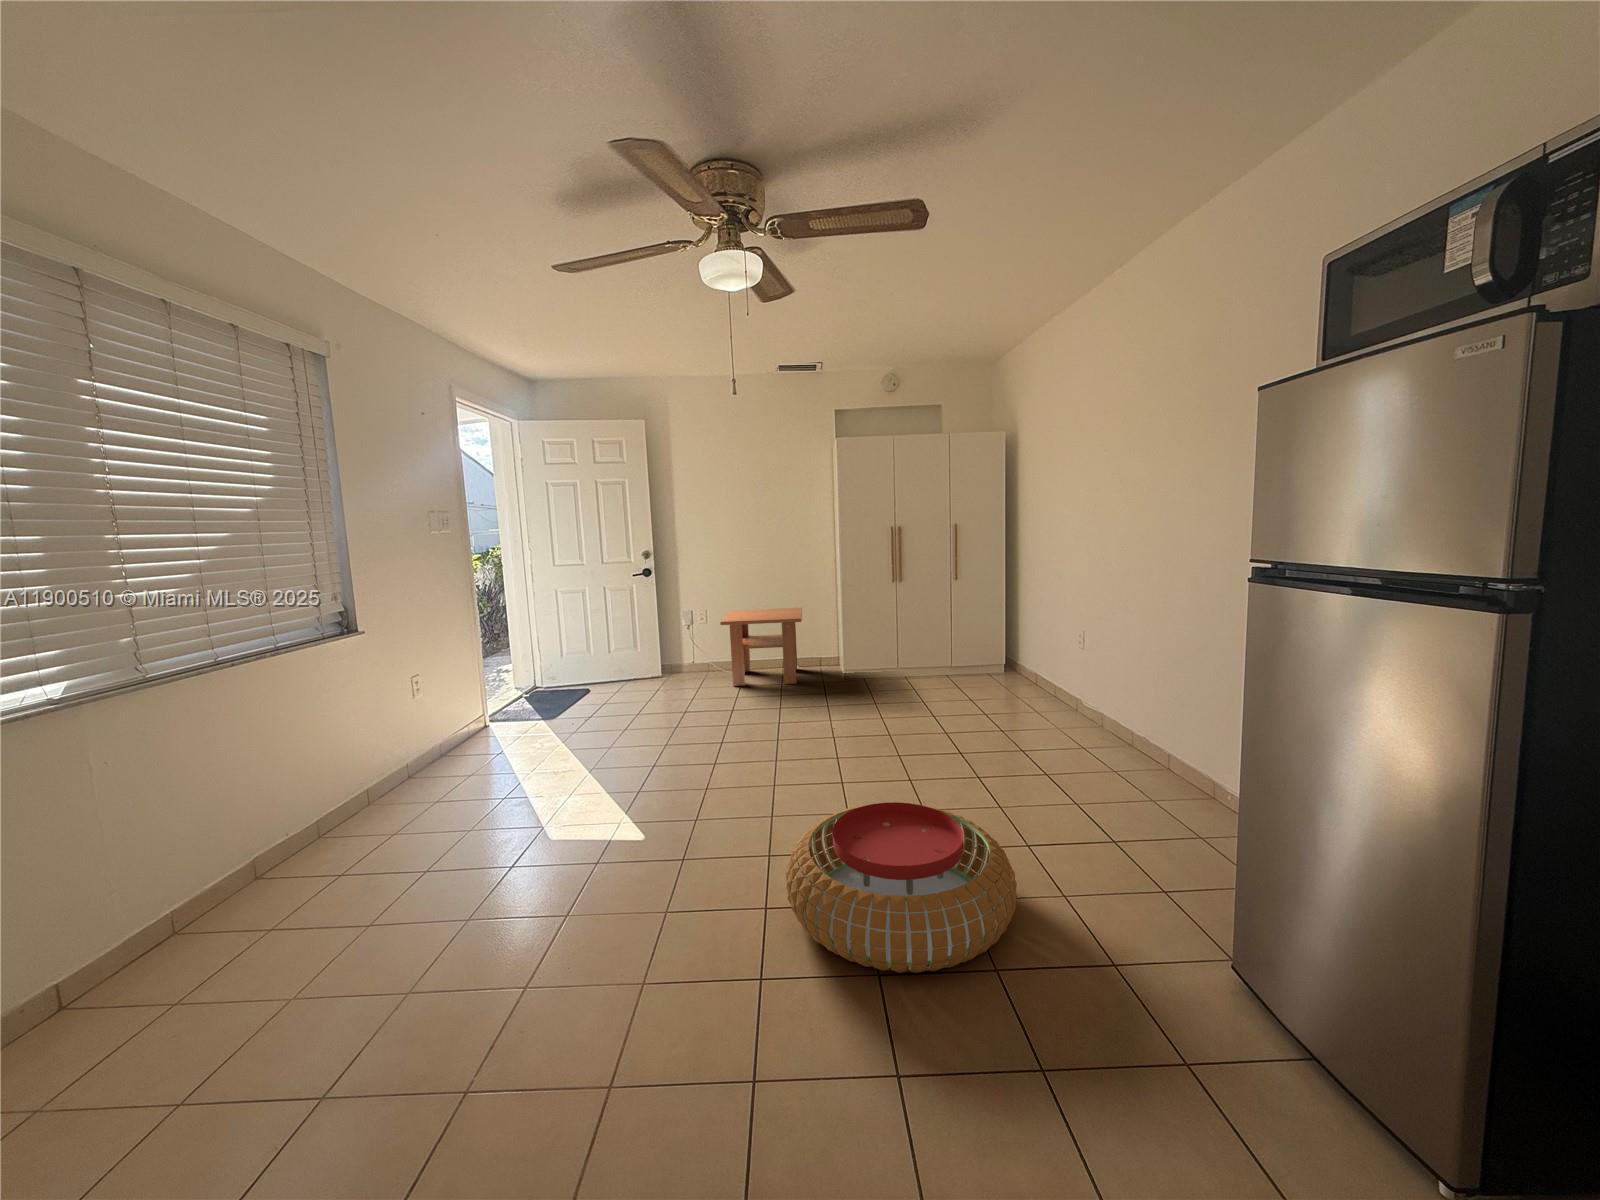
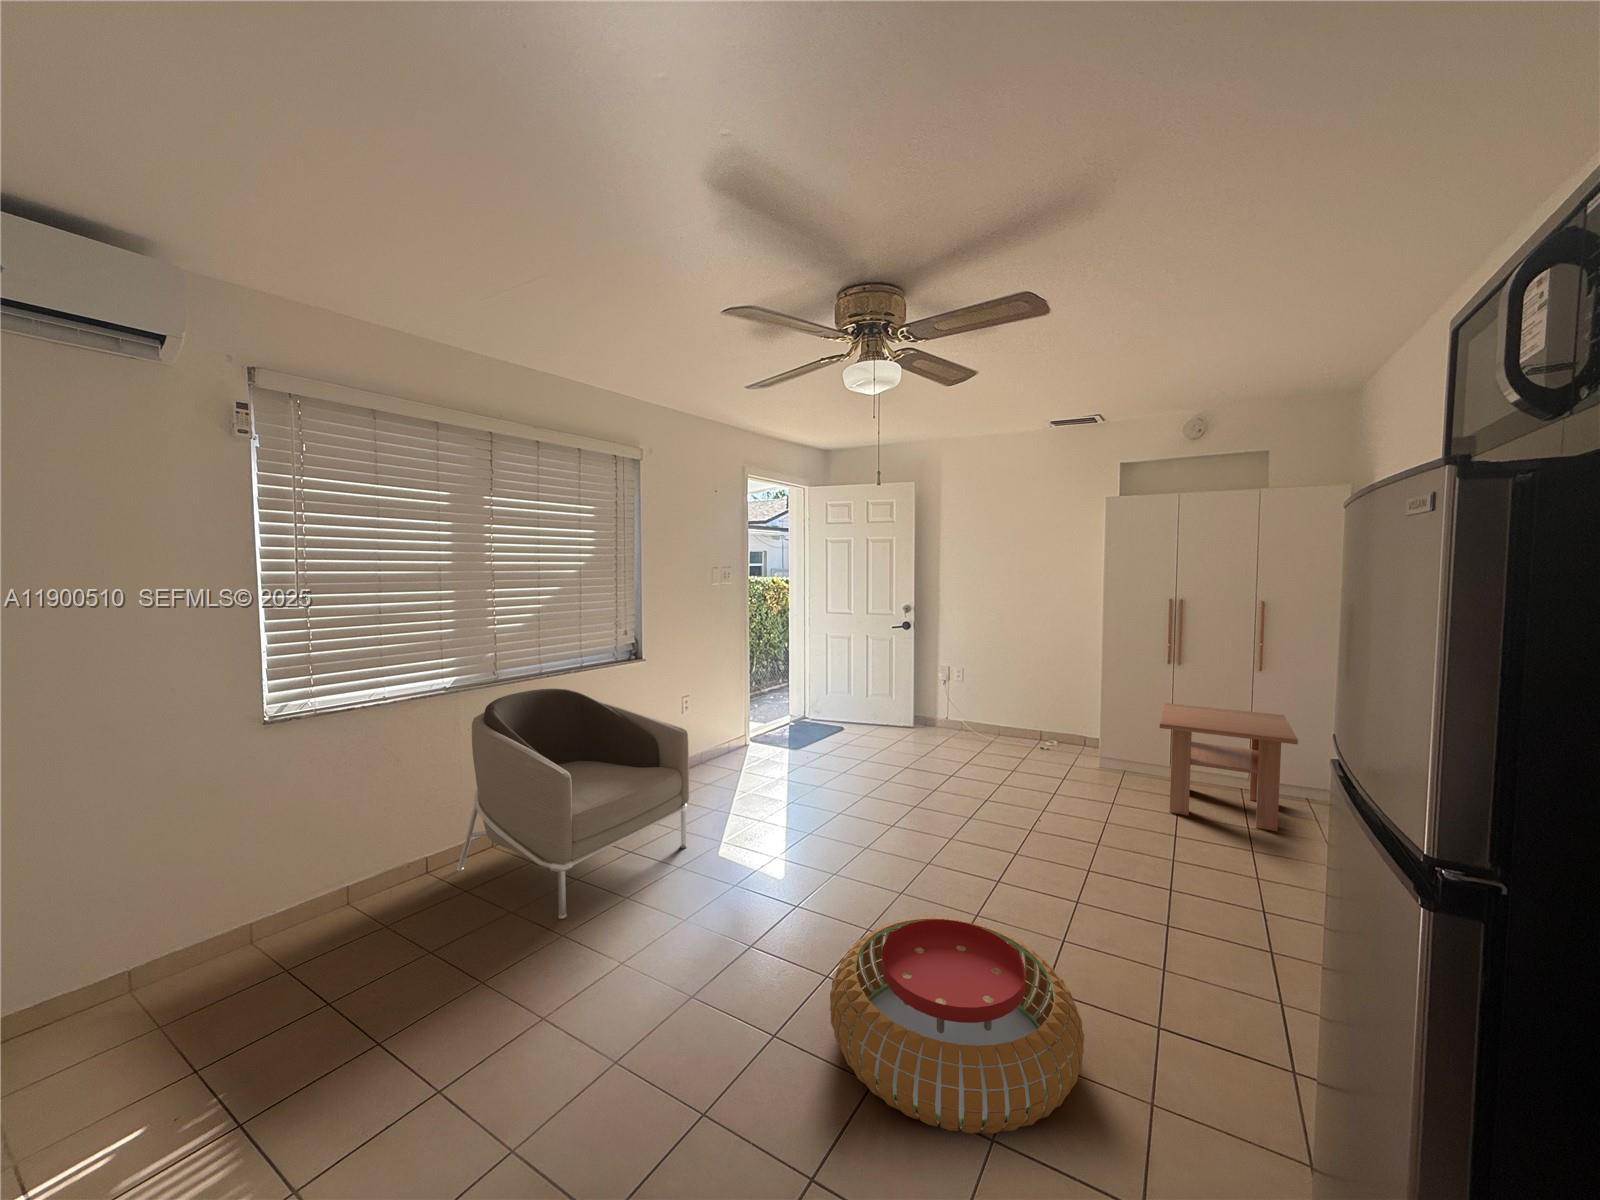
coffee table: present [720,608,802,686] -> present [1160,703,1298,831]
armchair: none [124,678,498,979] -> present [457,689,689,919]

